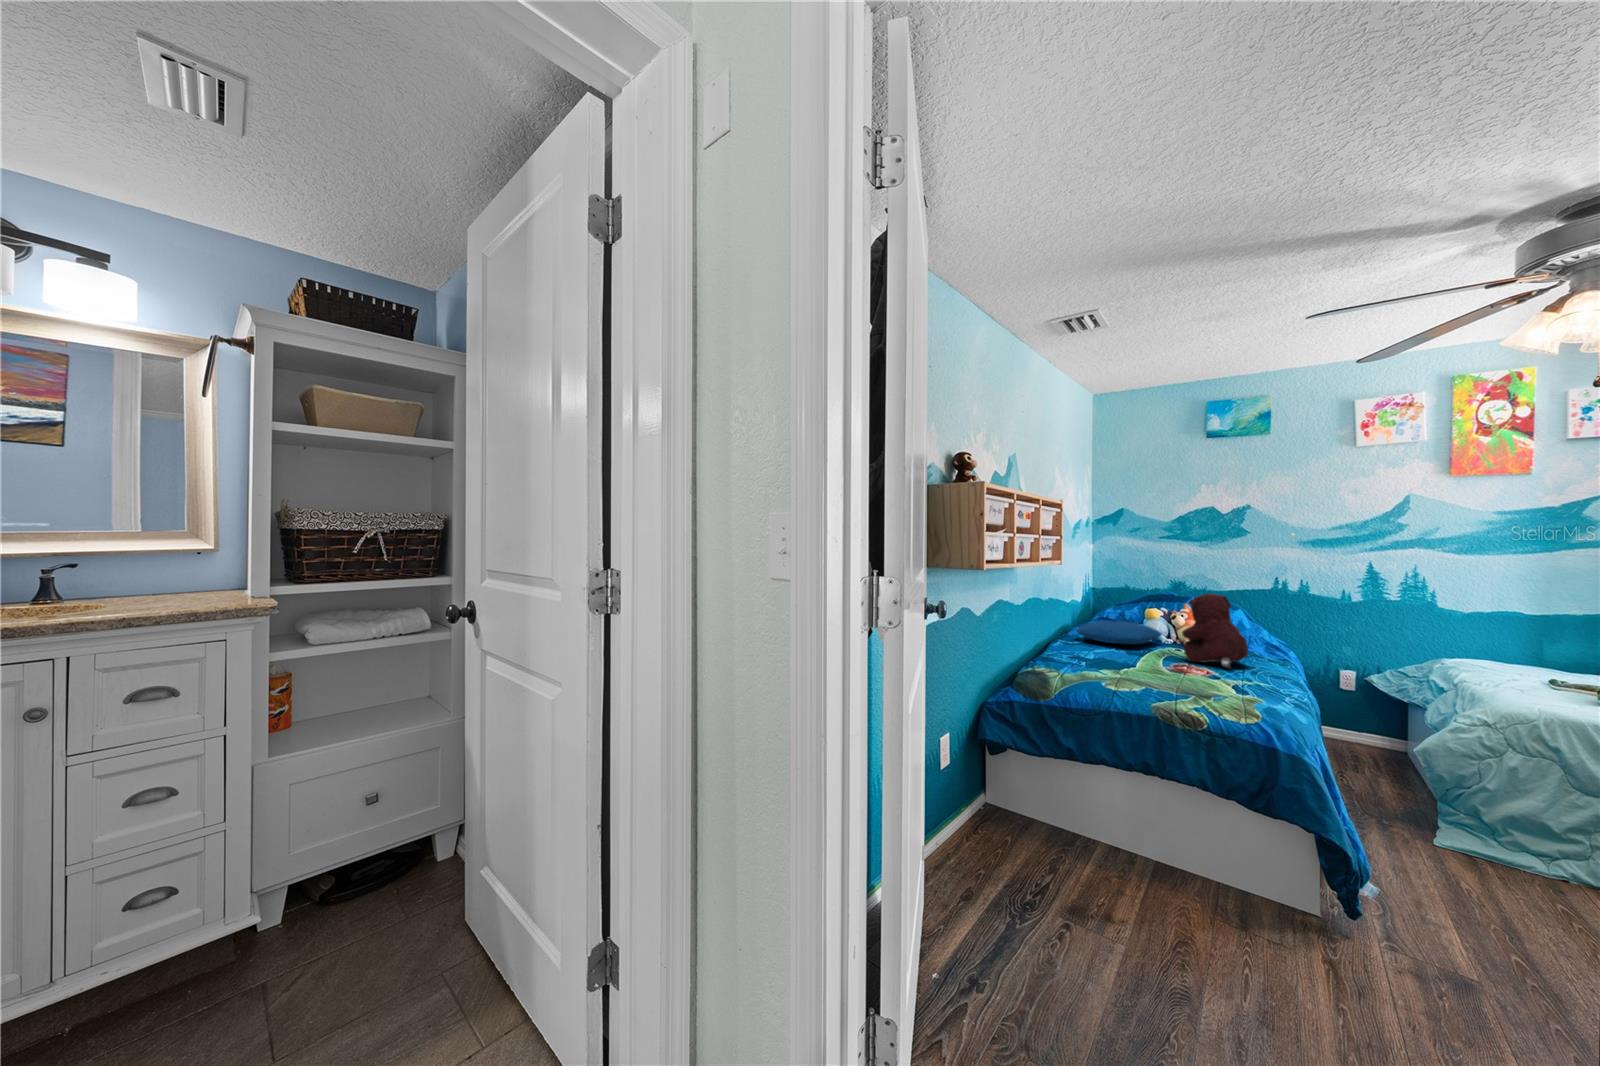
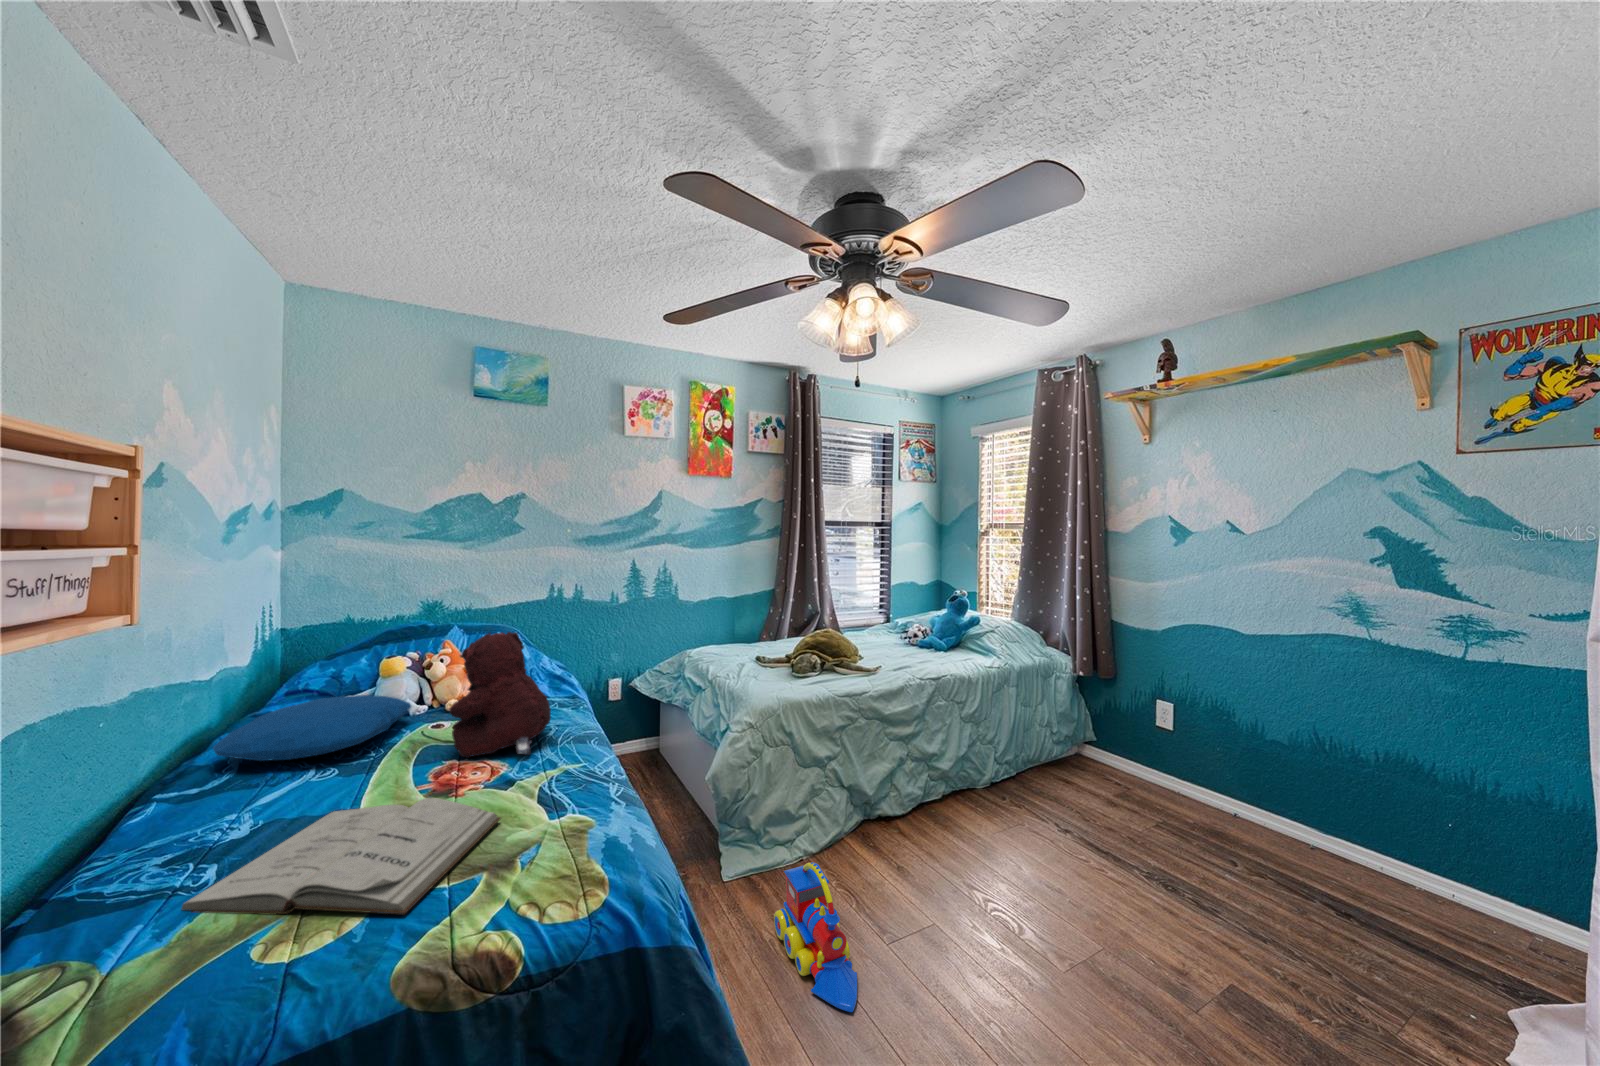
book: none [1078,659,1204,687] -> present [182,798,501,914]
toy train: none [1446,813,1522,918] -> present [774,862,857,1012]

